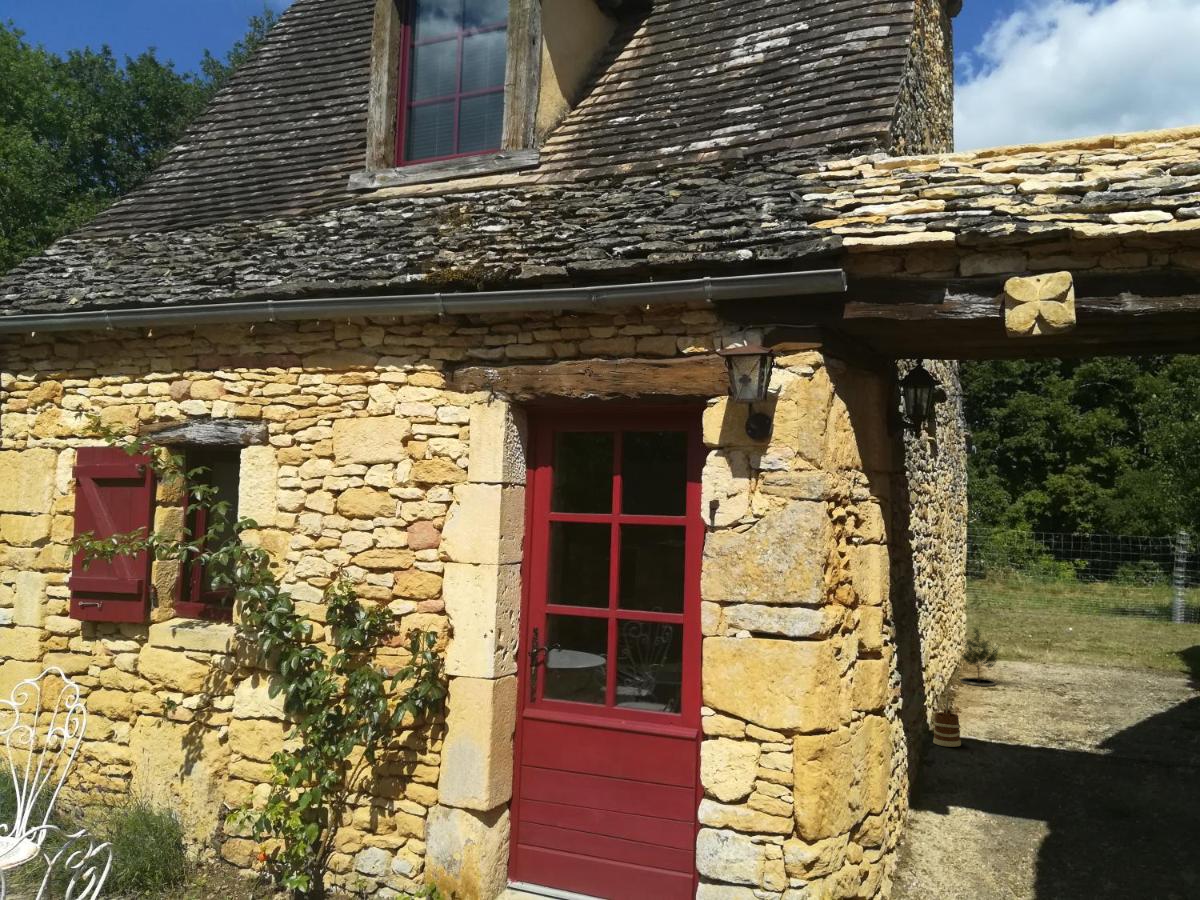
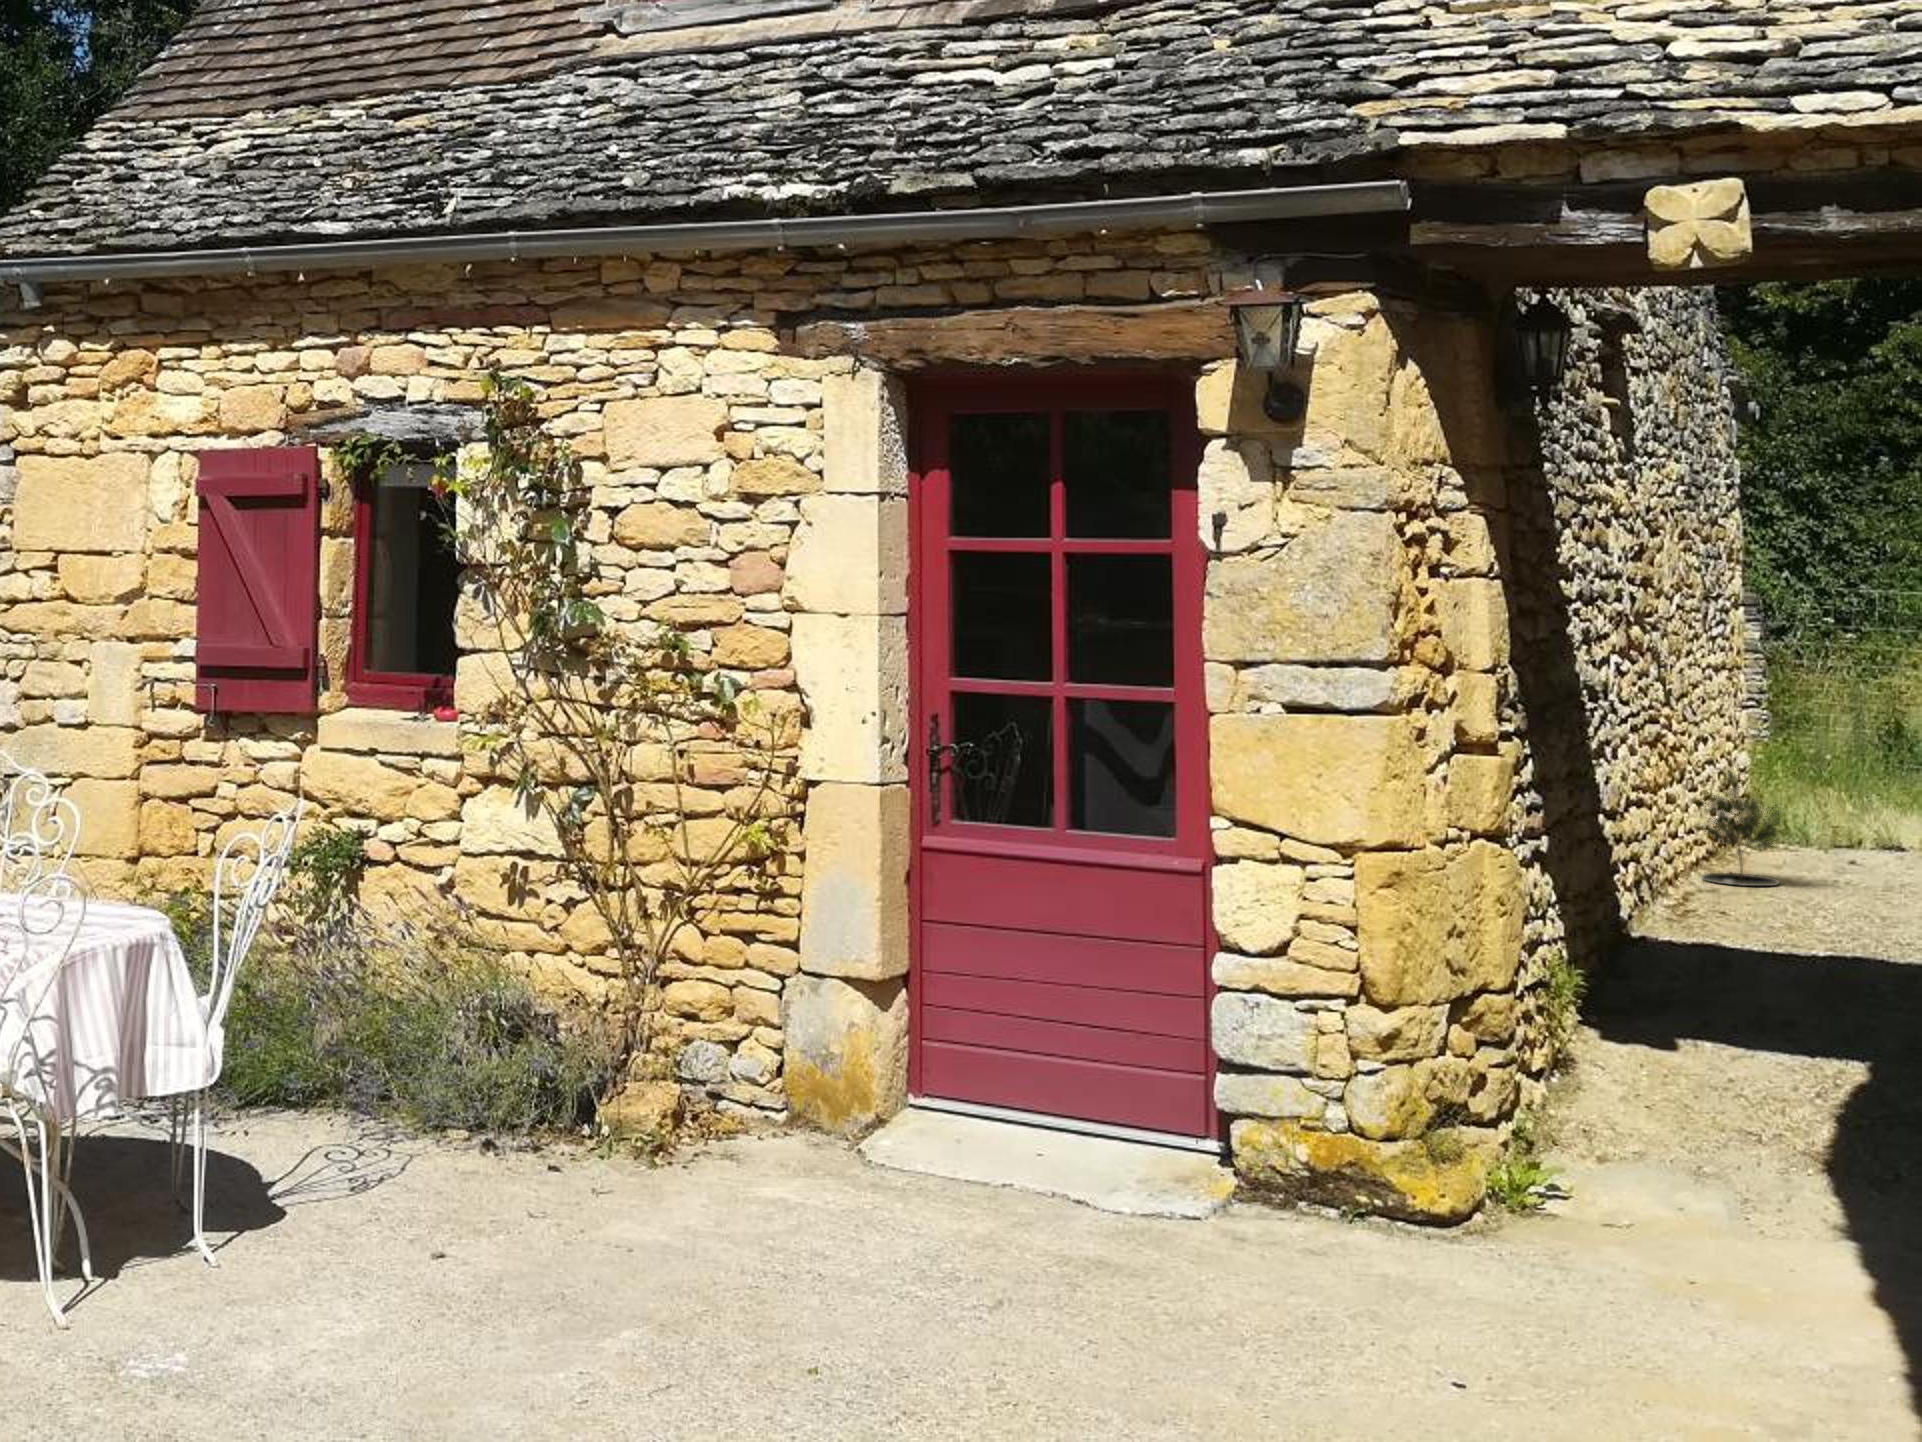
wooden bucket: present [933,696,961,747] -> none [1627,877,1682,969]

